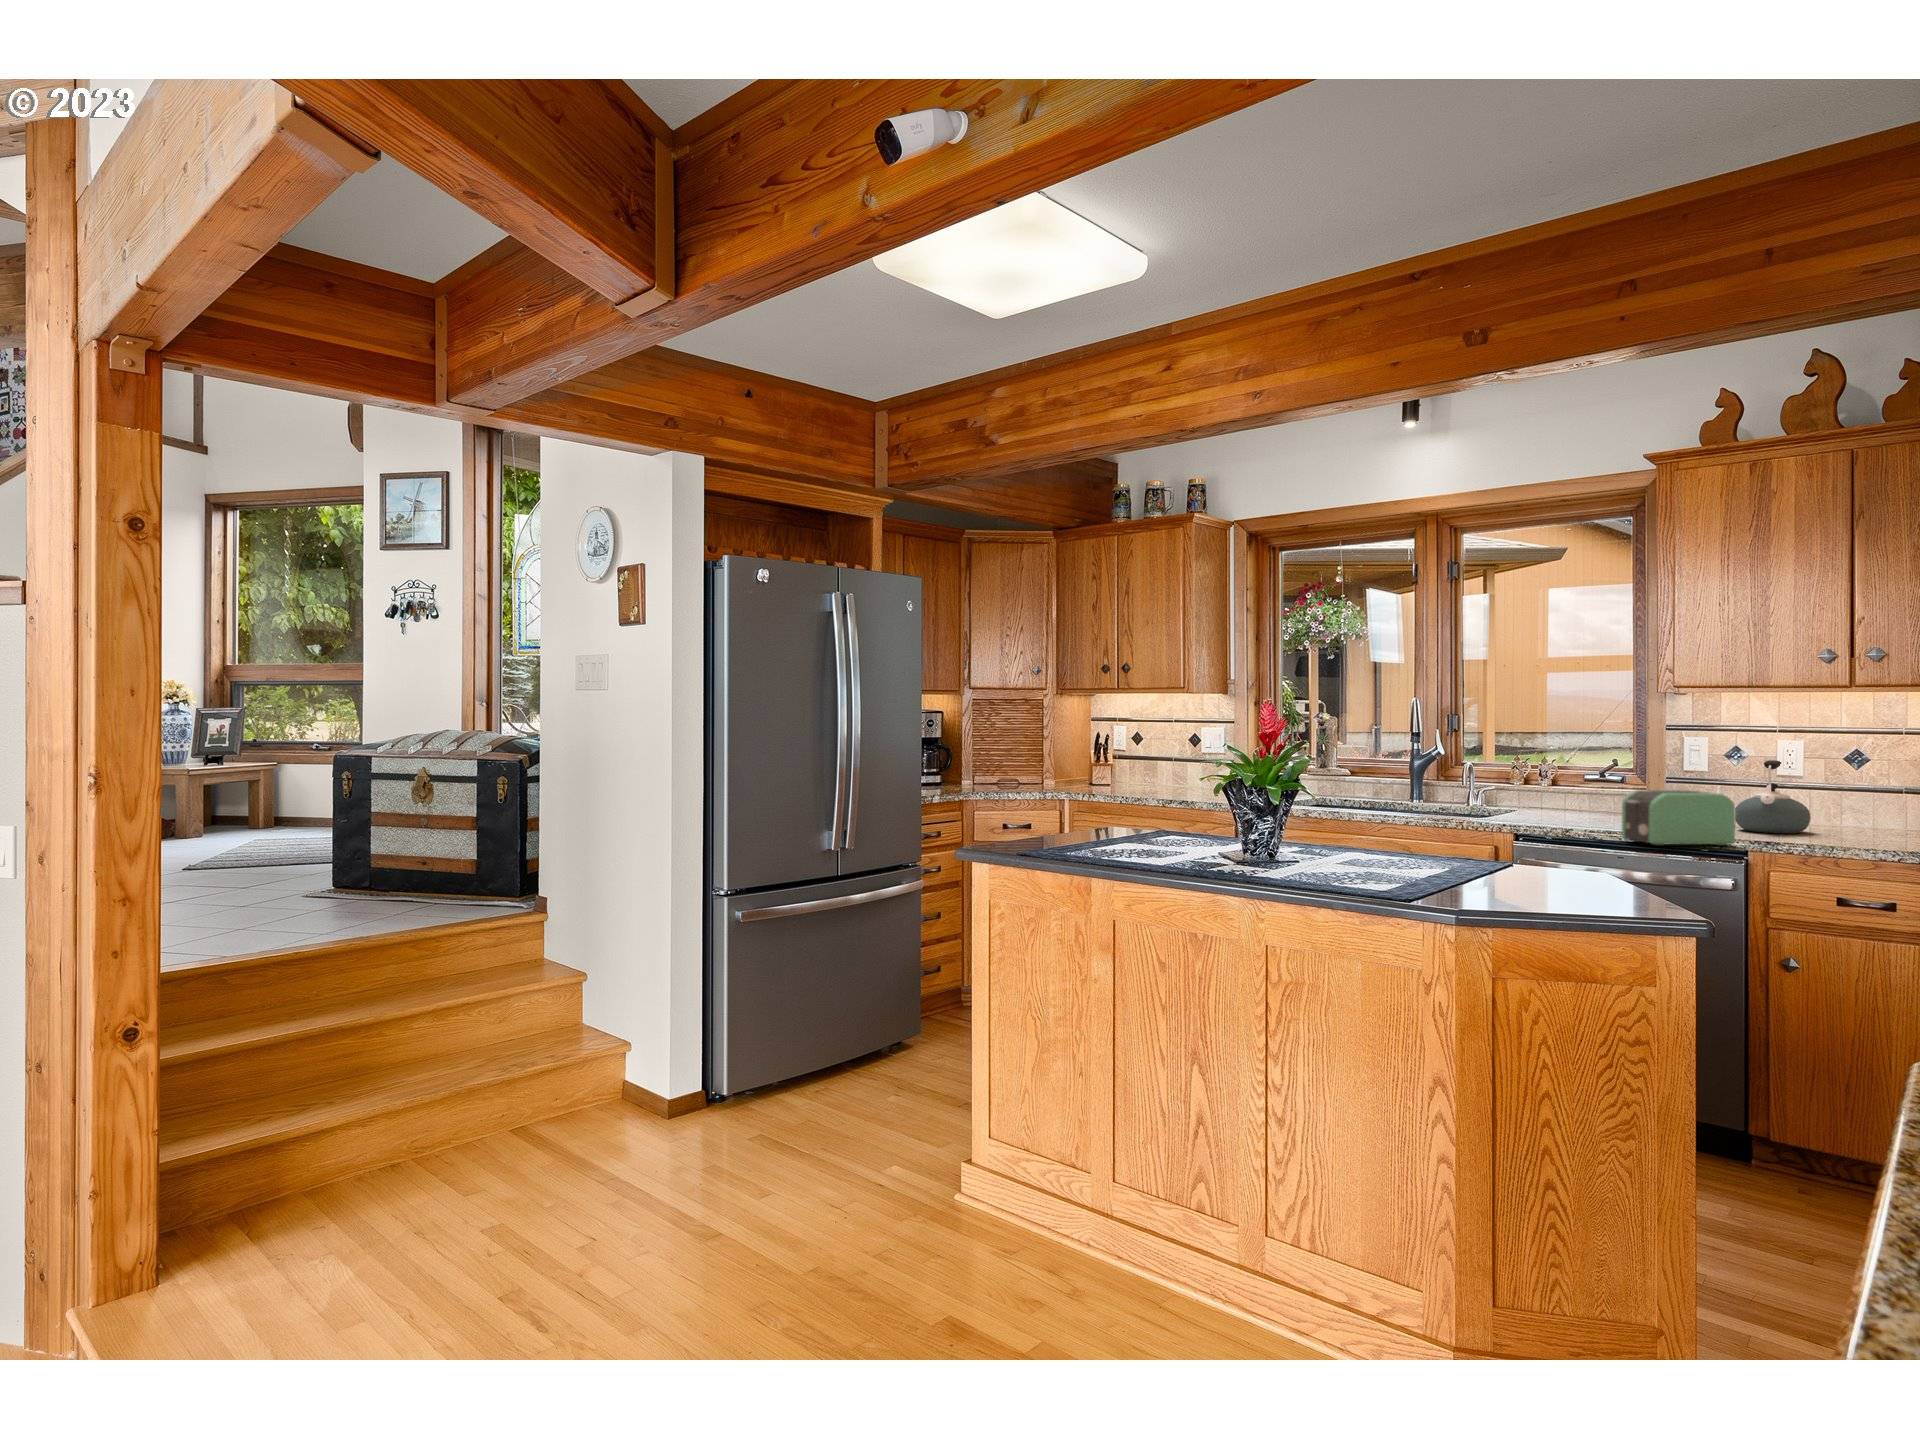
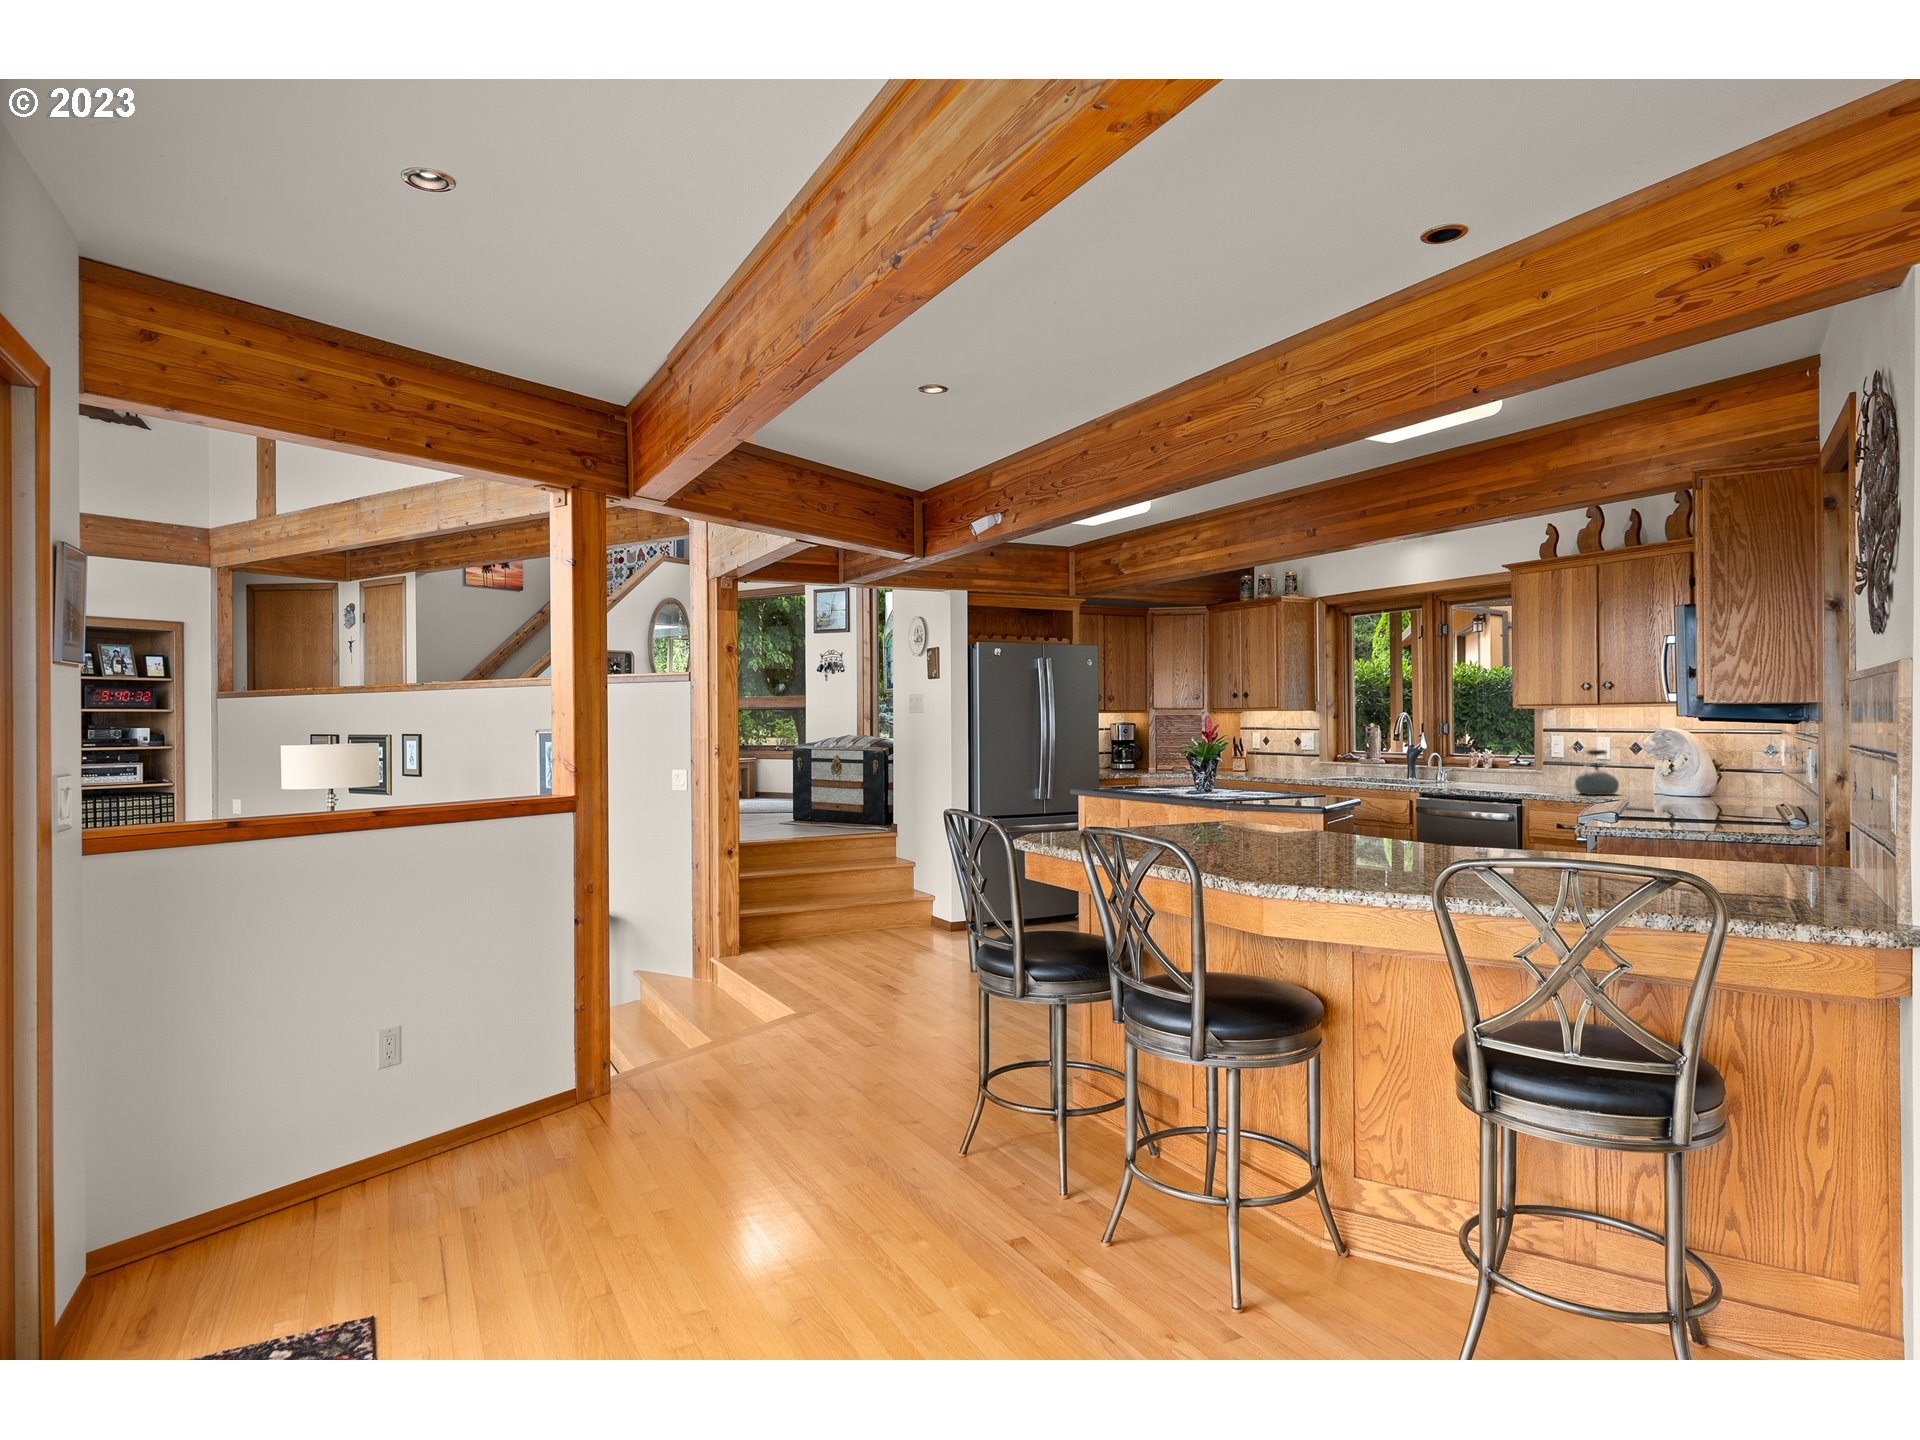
toaster: present [1621,790,1735,846] -> none [1464,766,1527,798]

